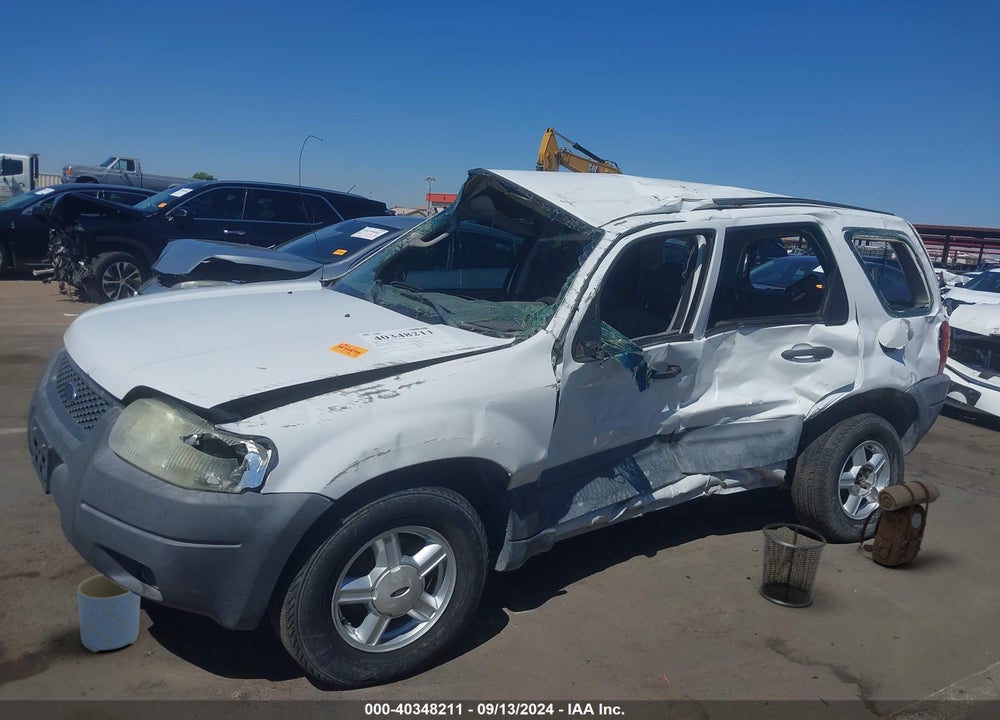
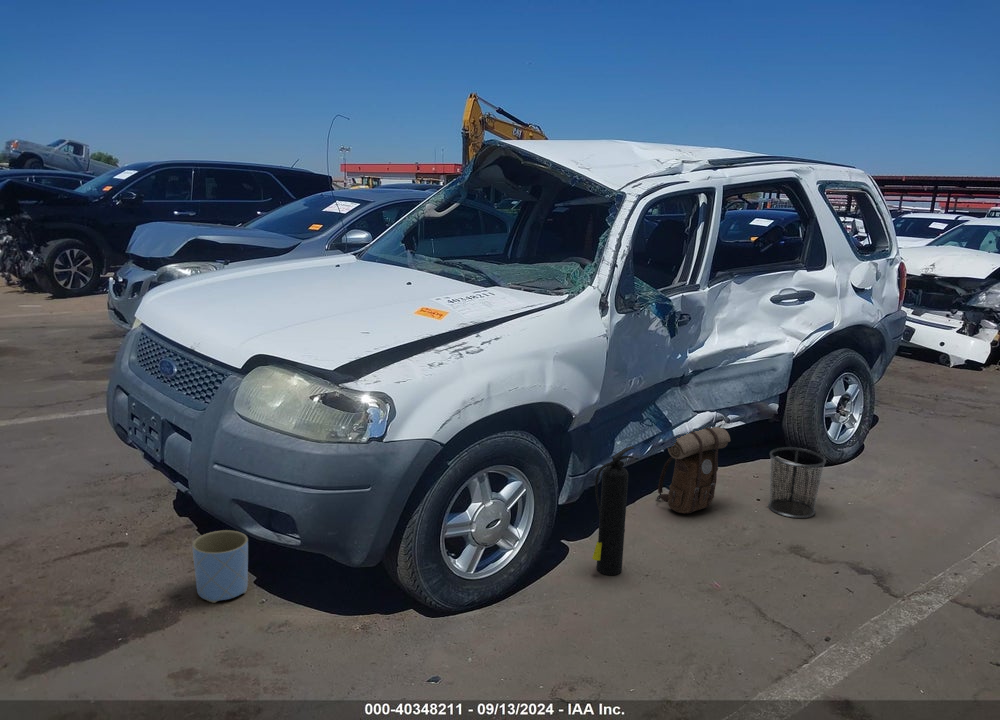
backpack: present [858,481,940,566] -> present [657,427,731,514]
fire extinguisher: none [527,513,582,659] -> present [592,446,634,575]

